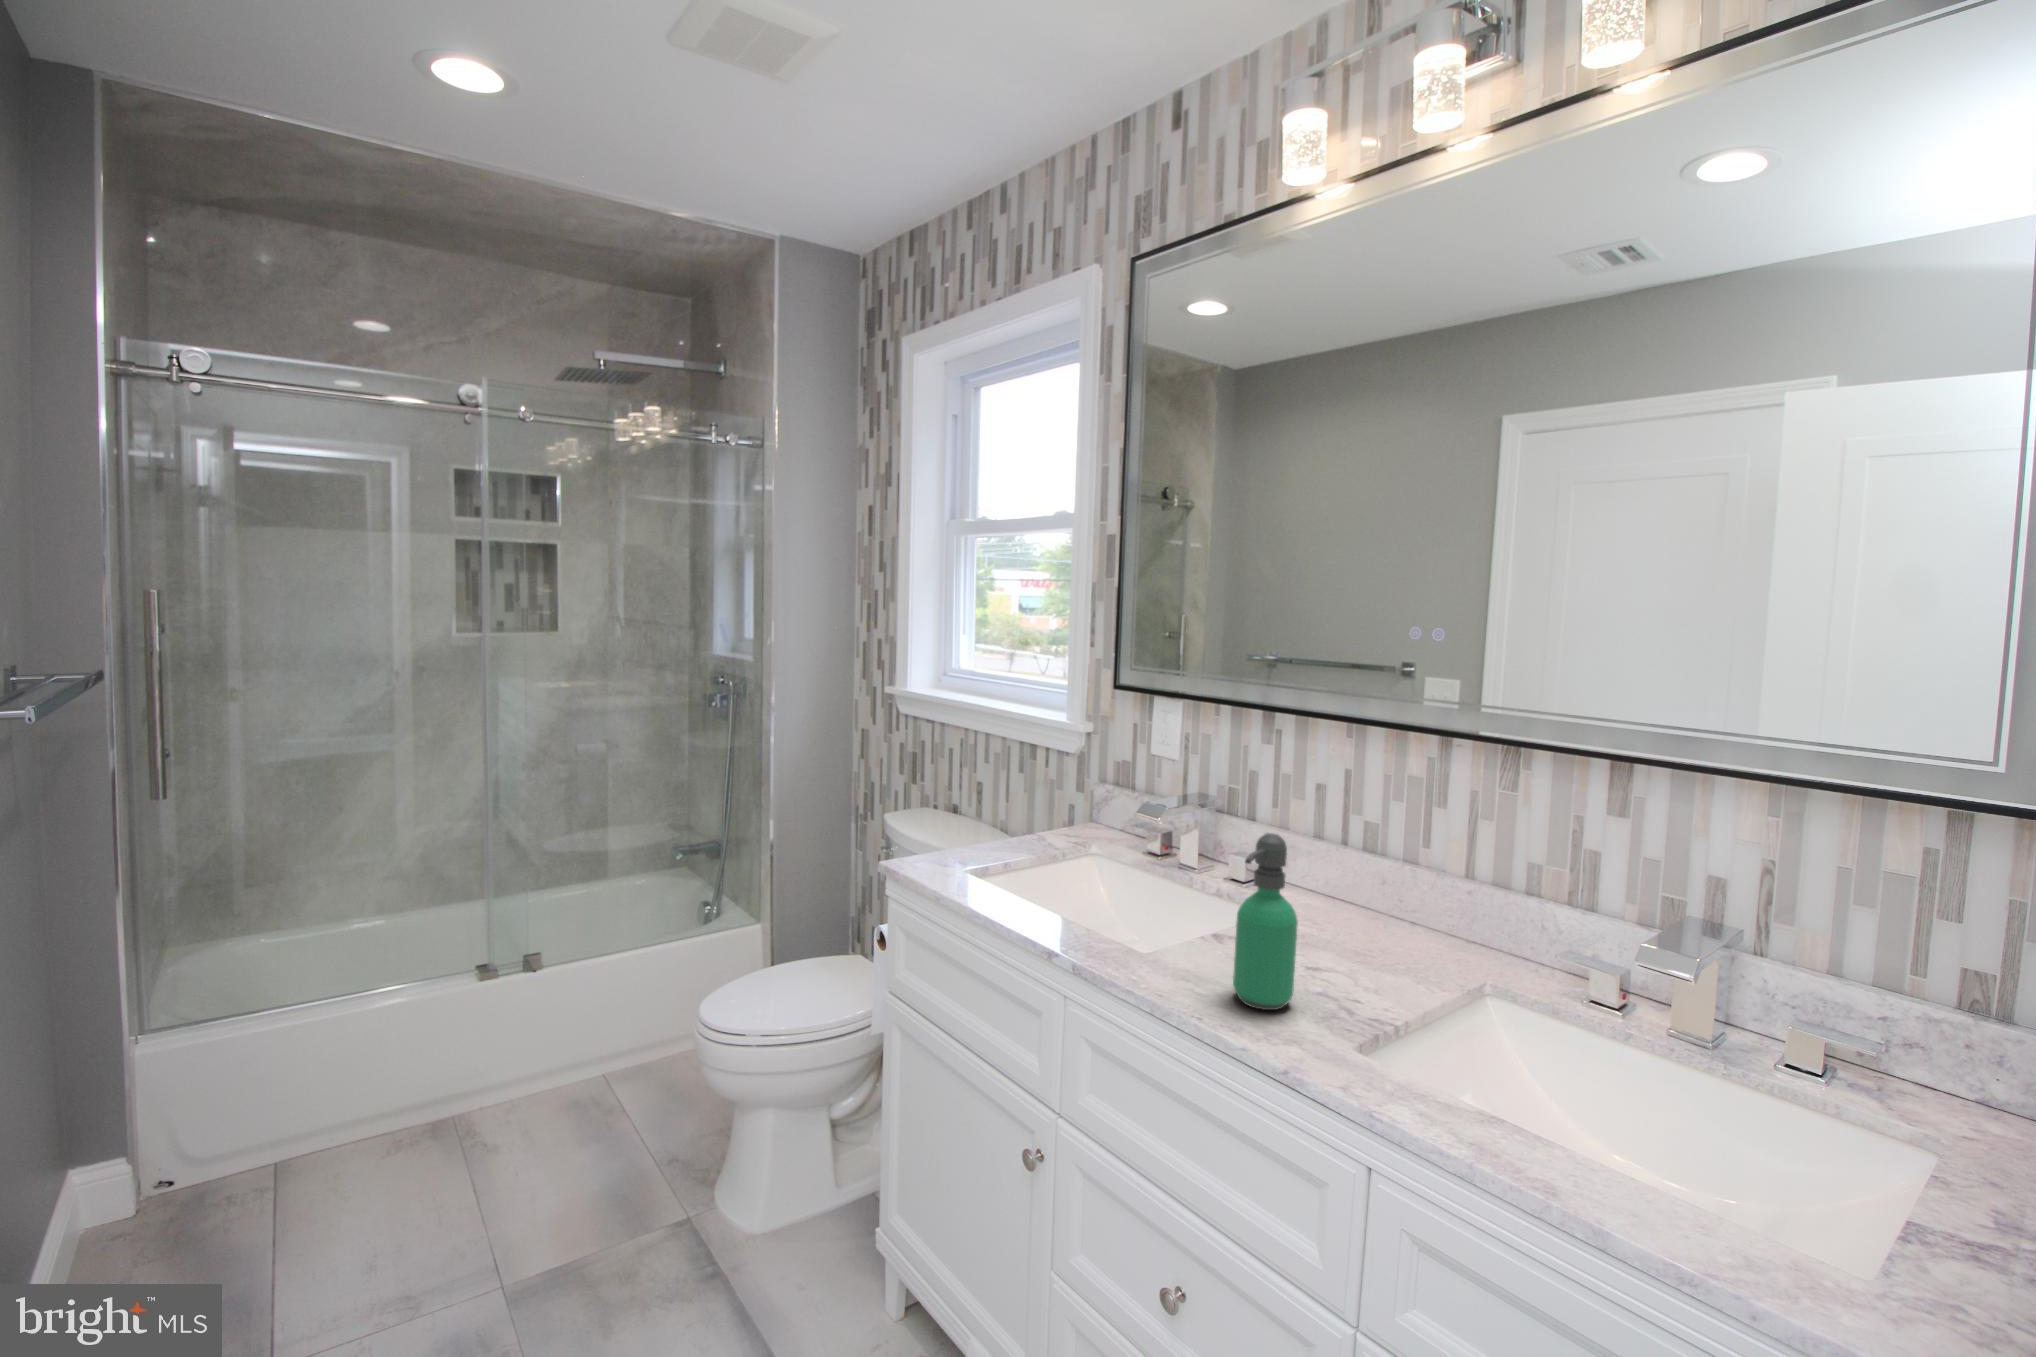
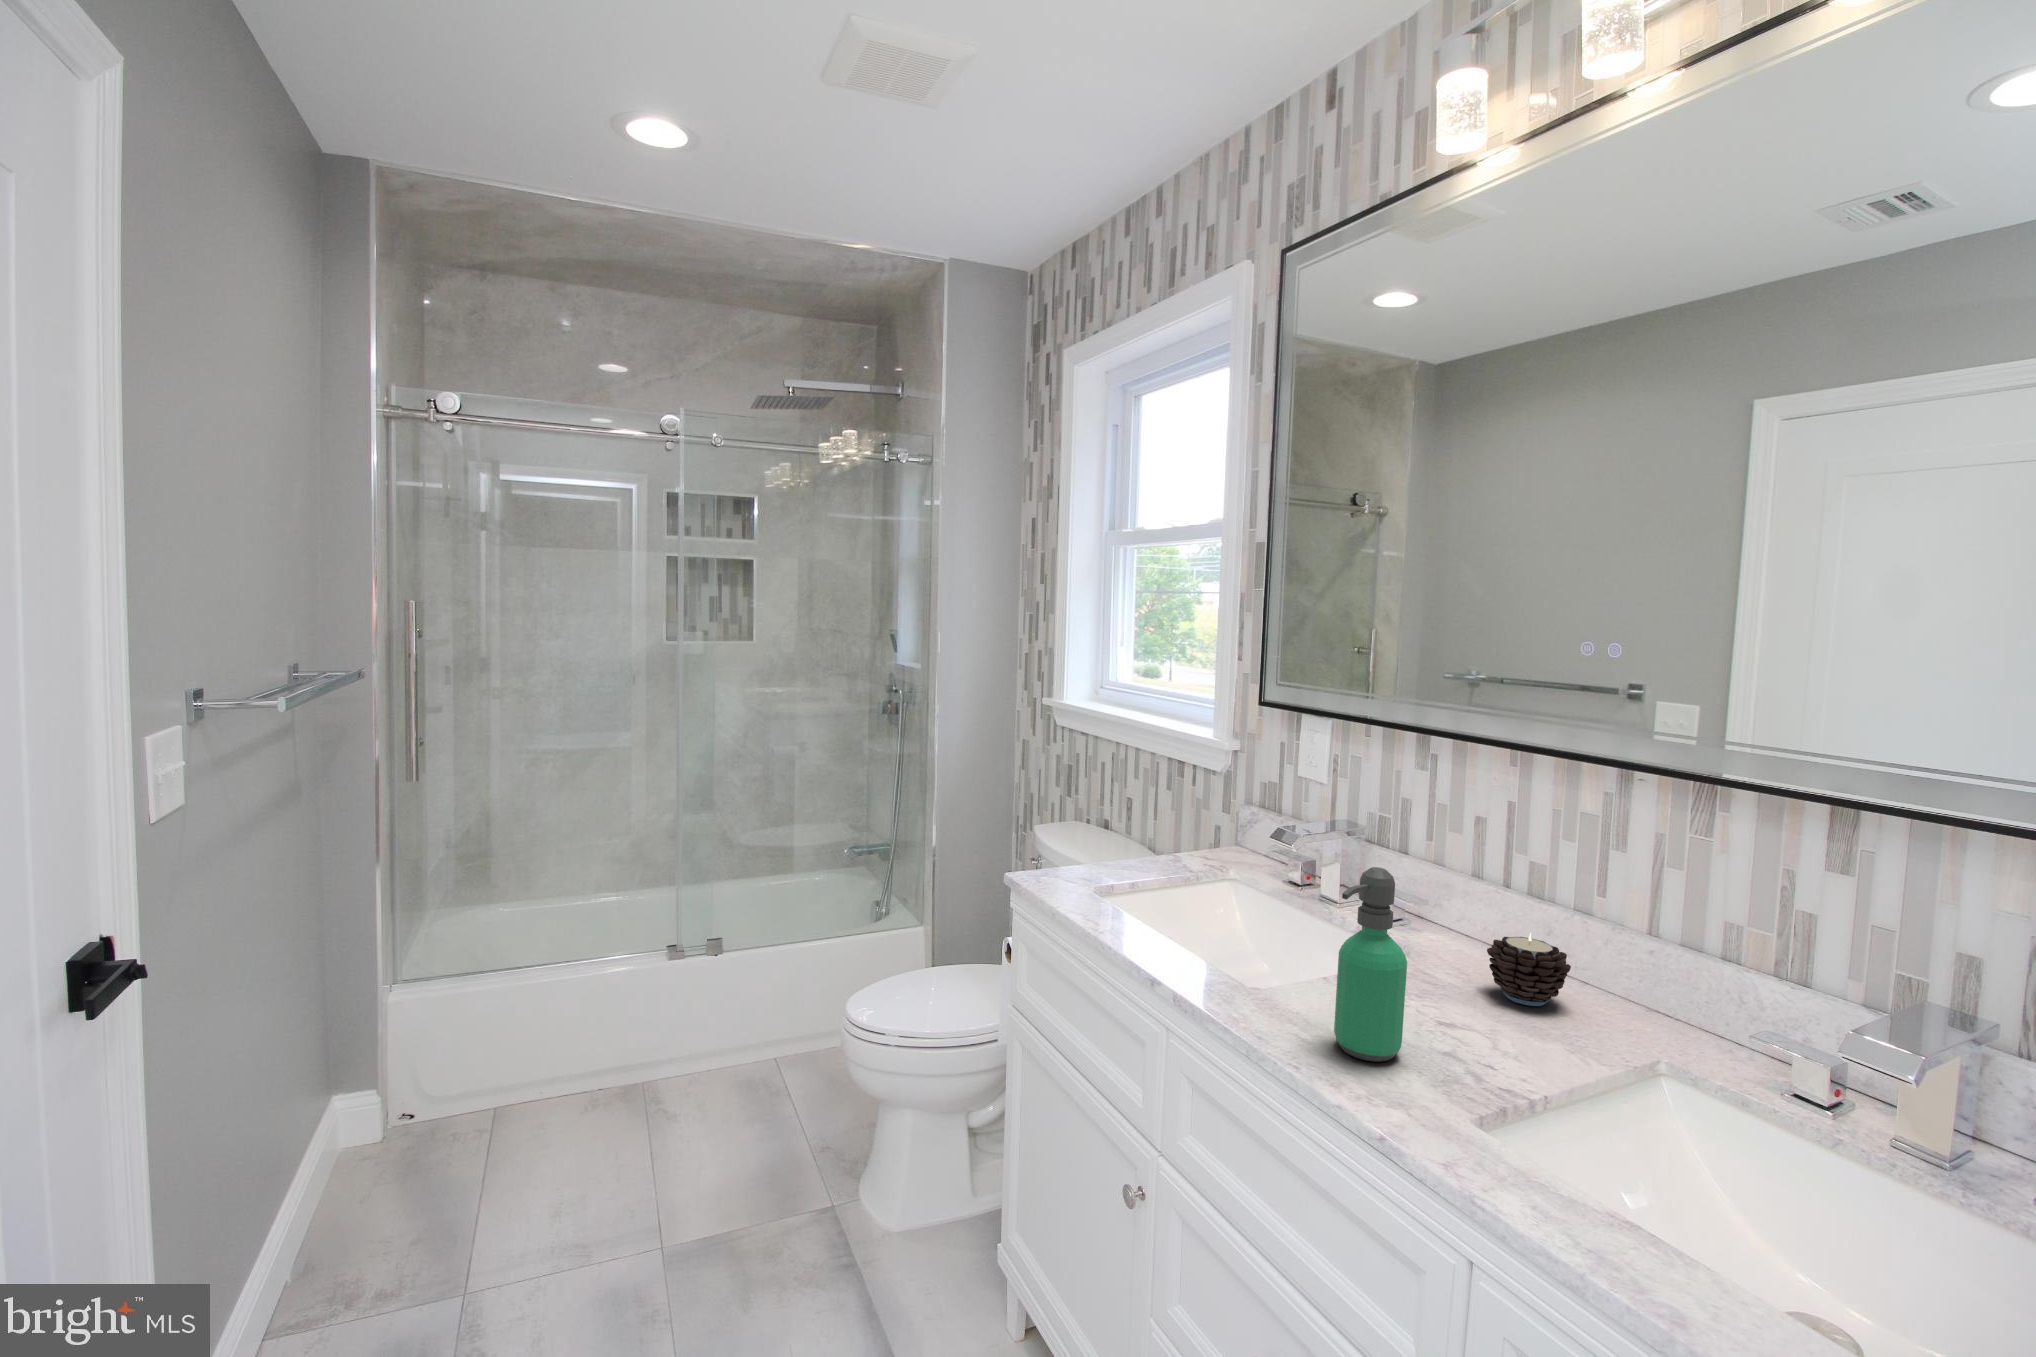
candle: none [1342,884,1412,948] -> present [1487,933,1571,1006]

